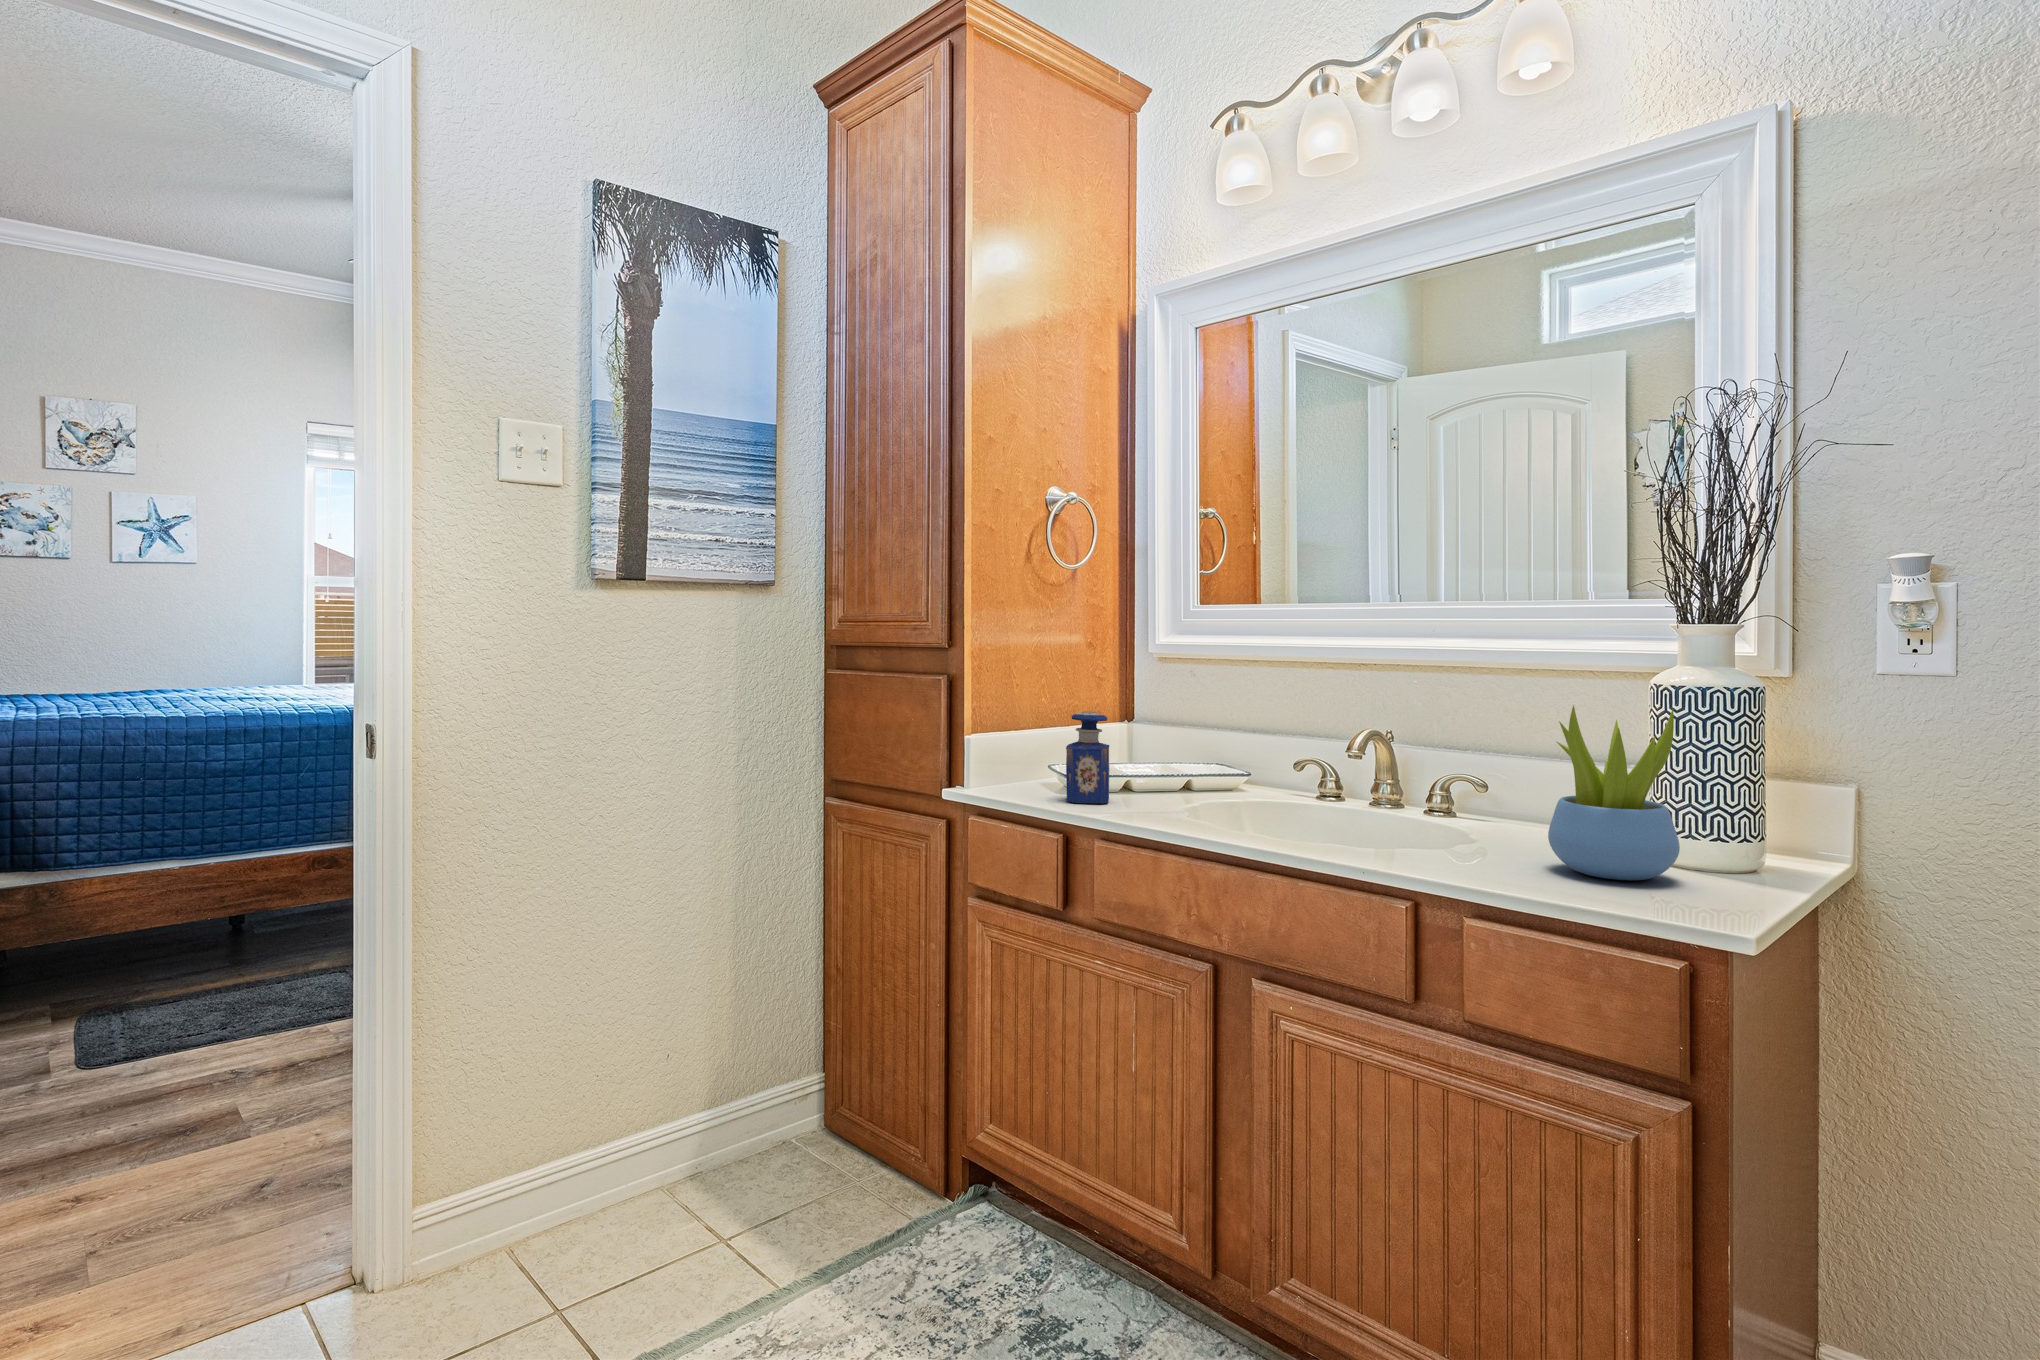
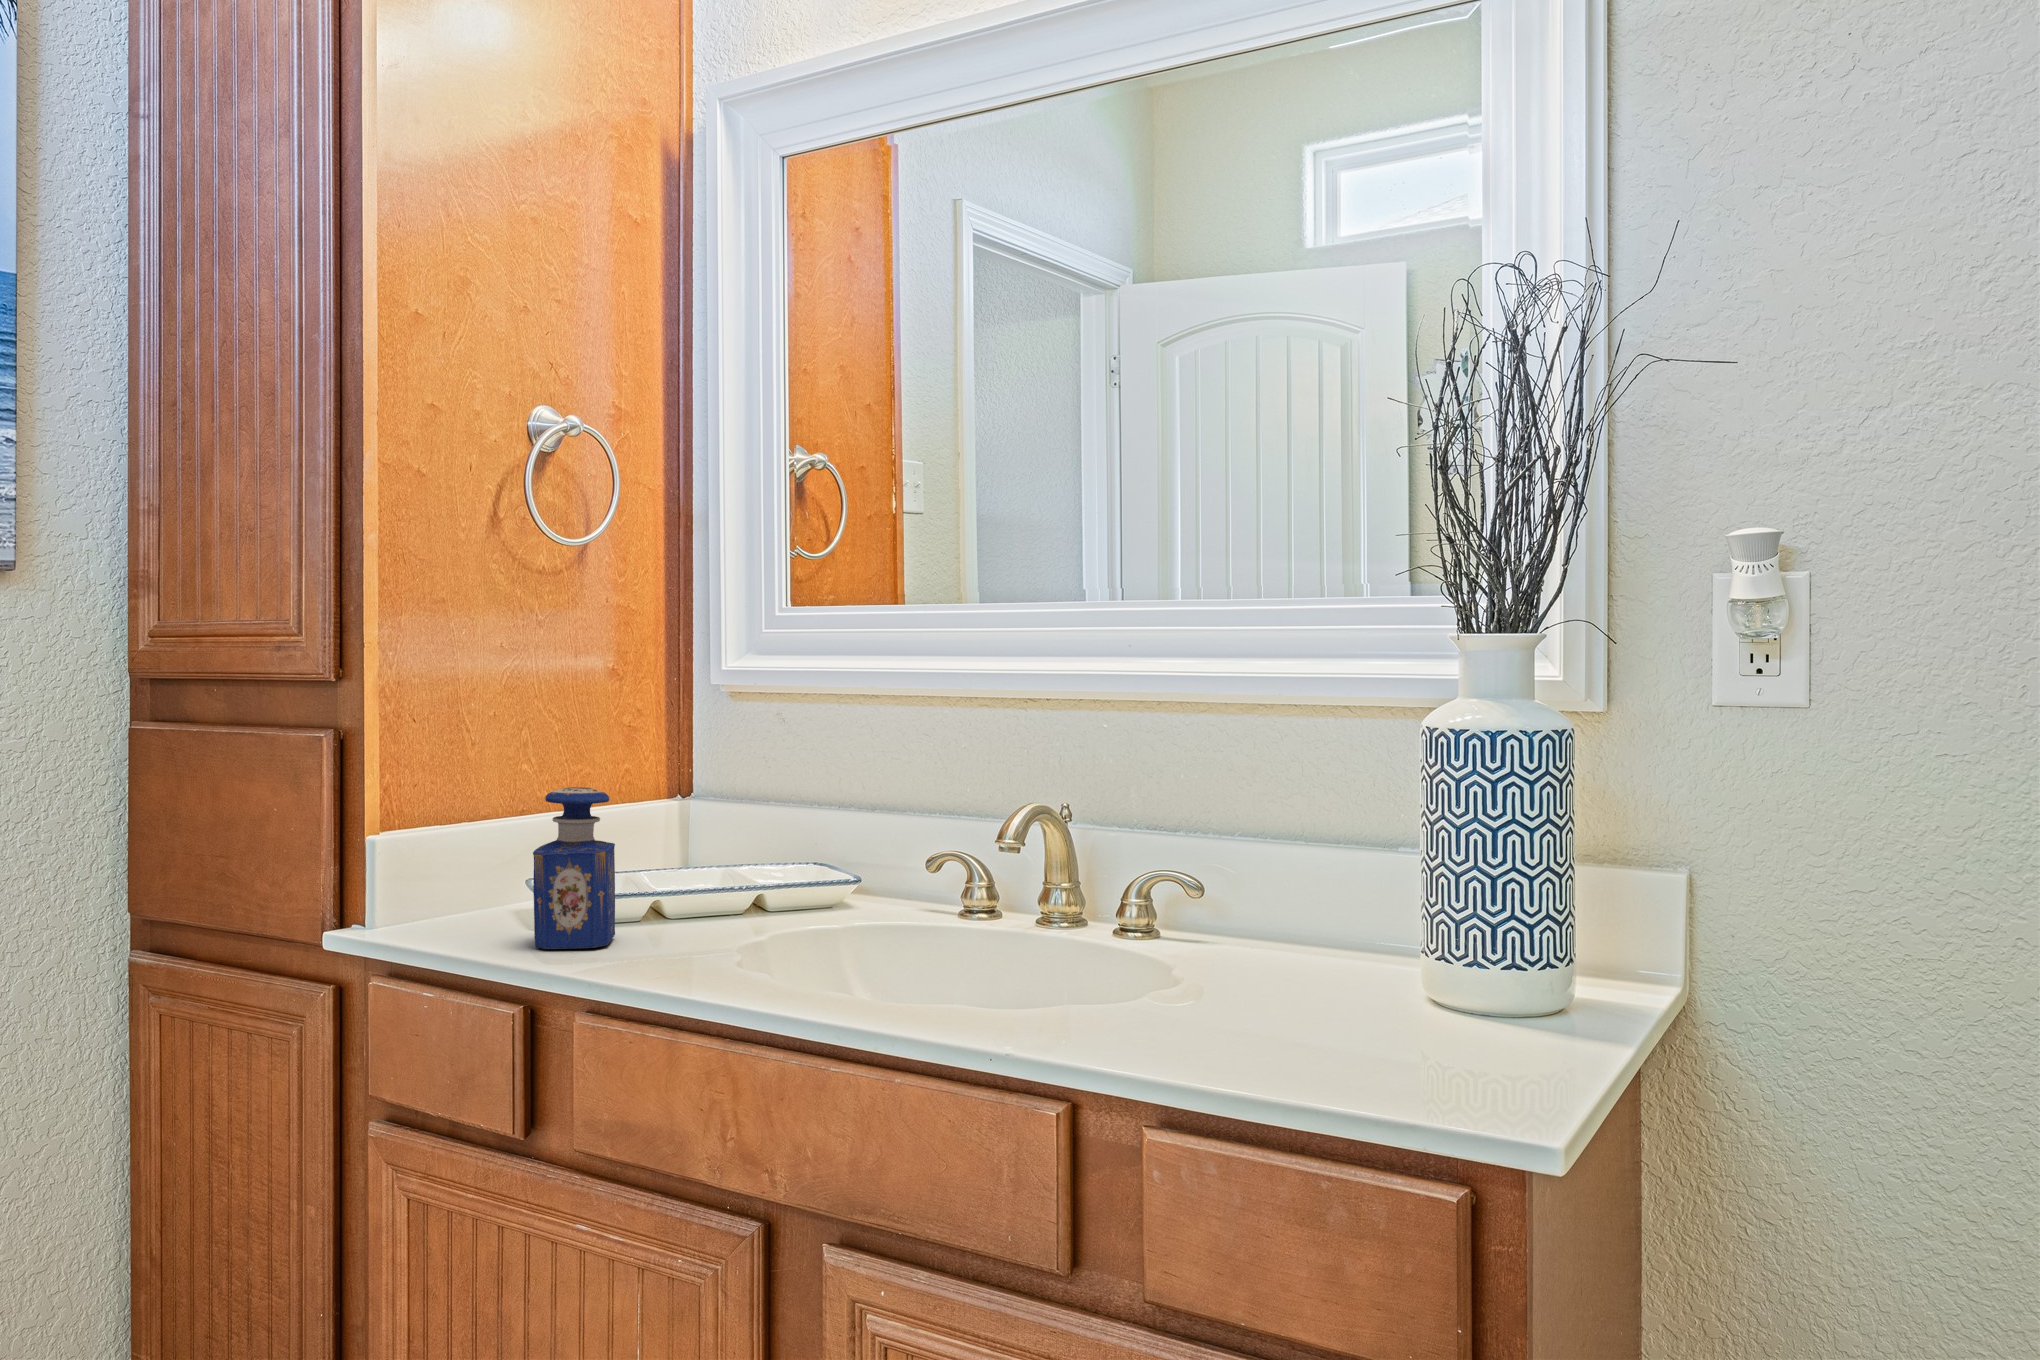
succulent plant: present [1548,705,1680,880] -> none [1277,765,1462,1048]

